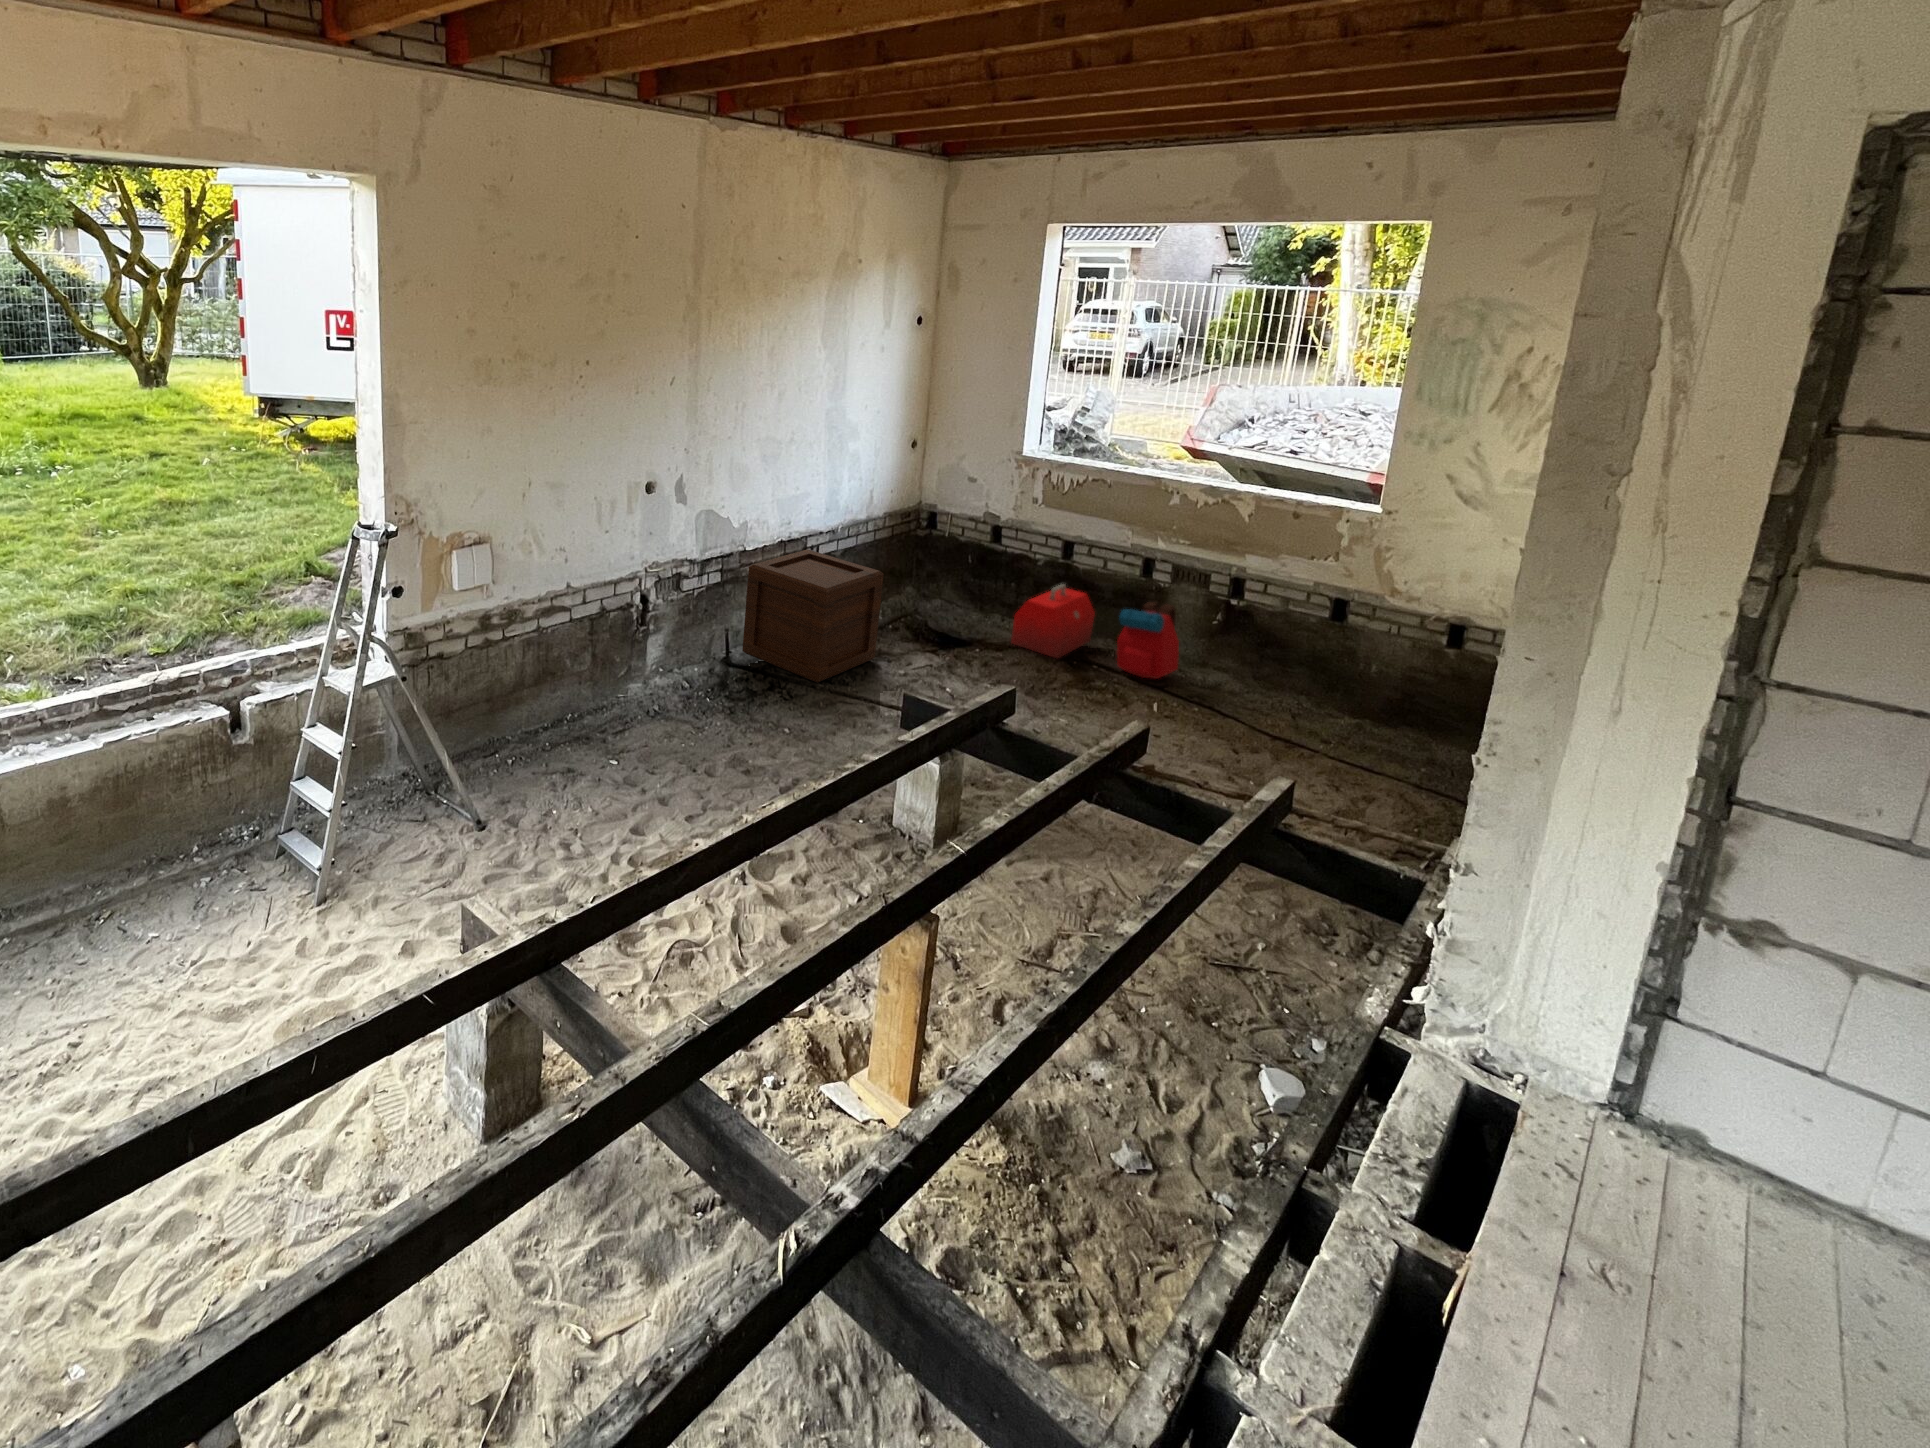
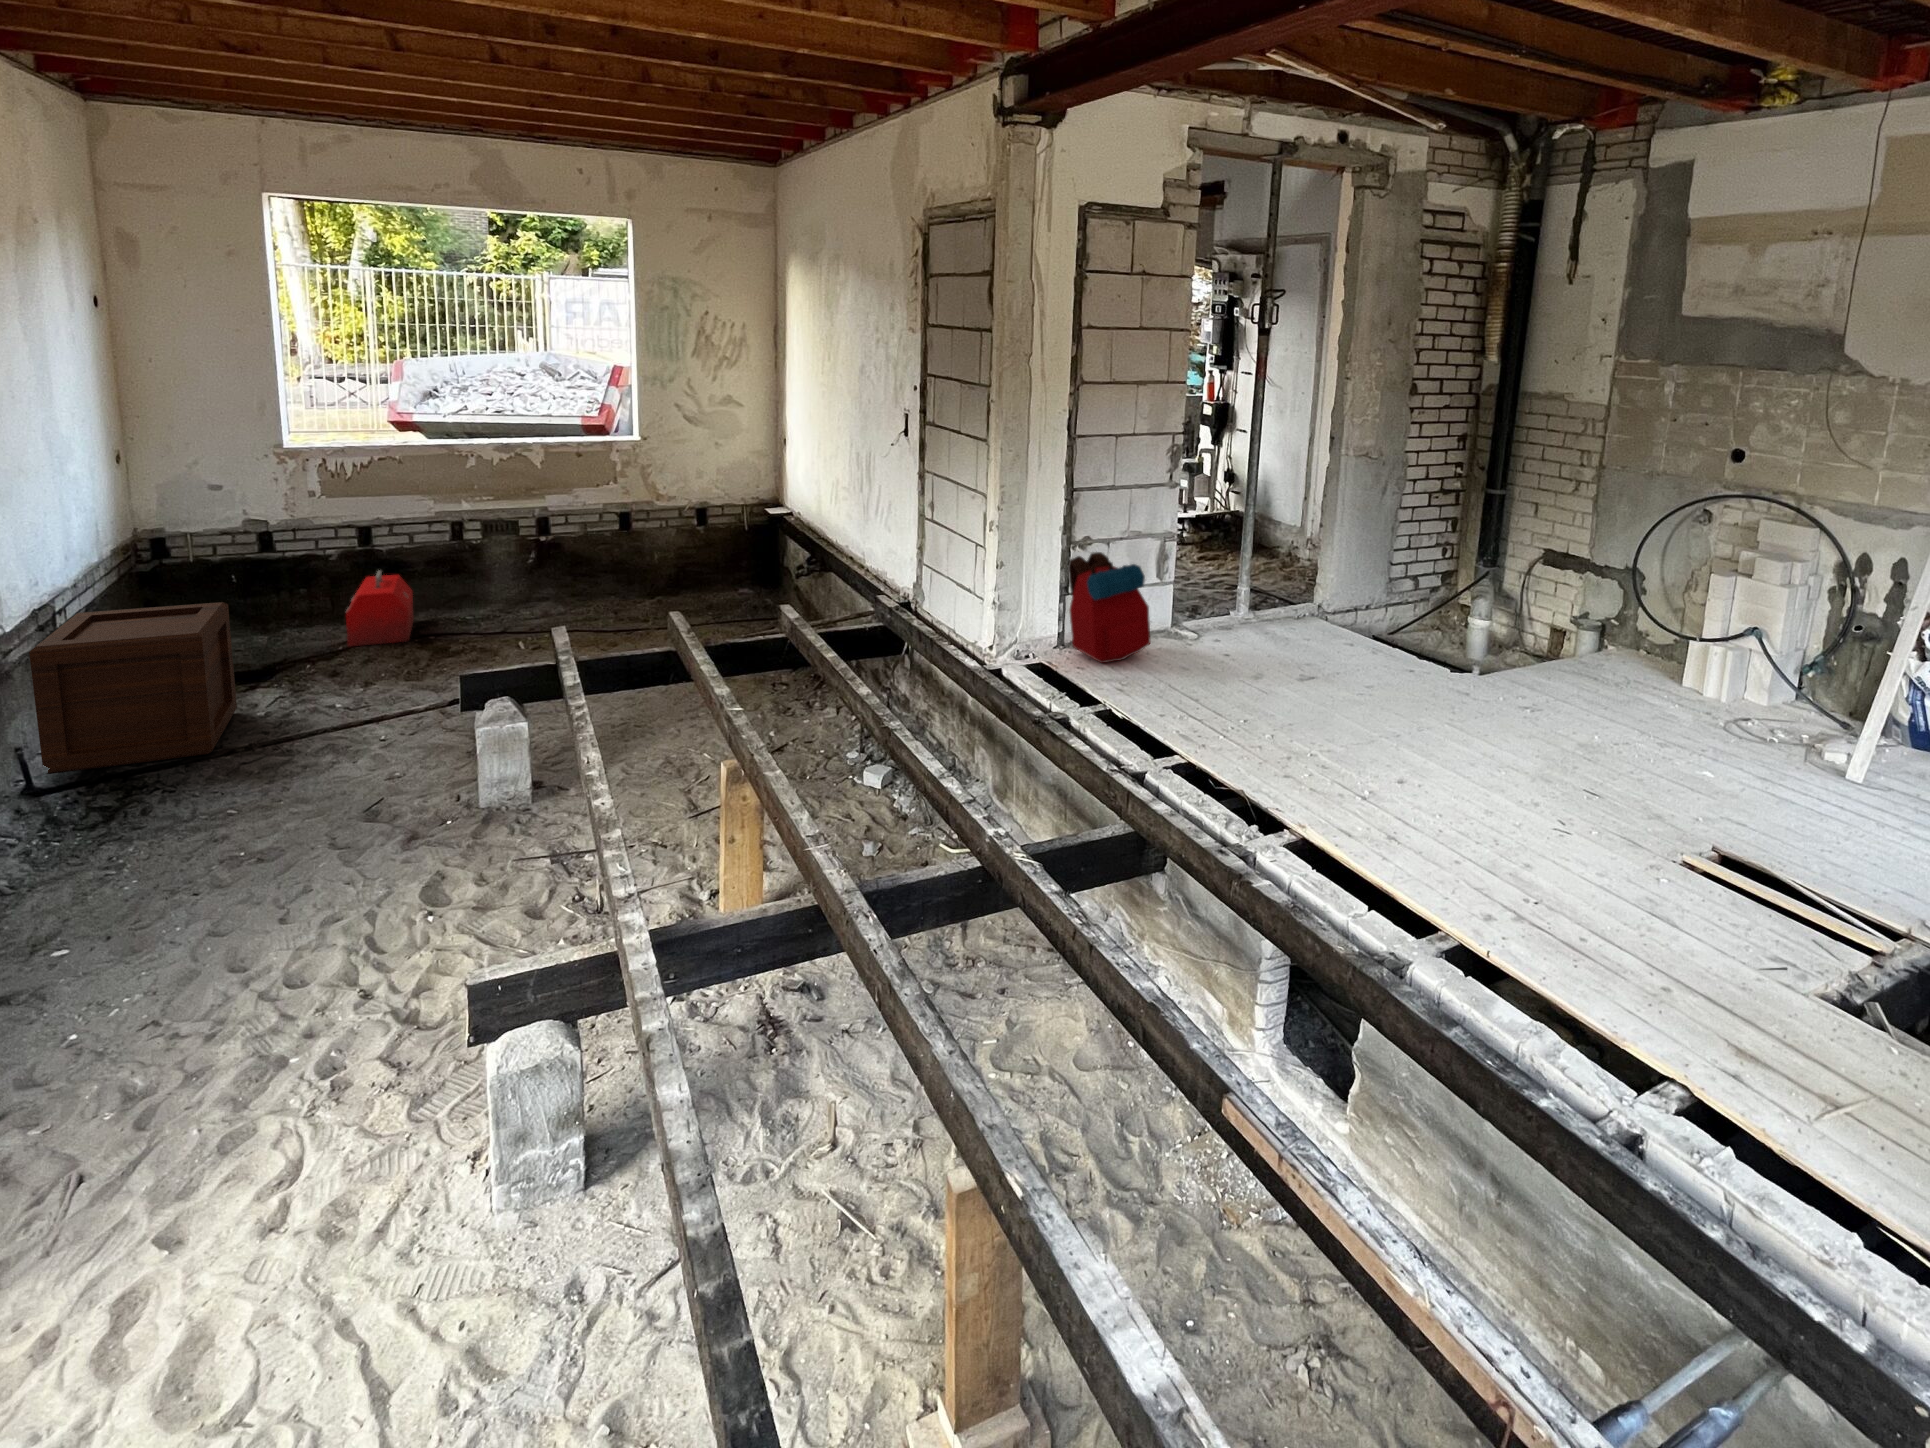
backpack: present [1117,602,1179,679] -> present [1068,552,1150,663]

